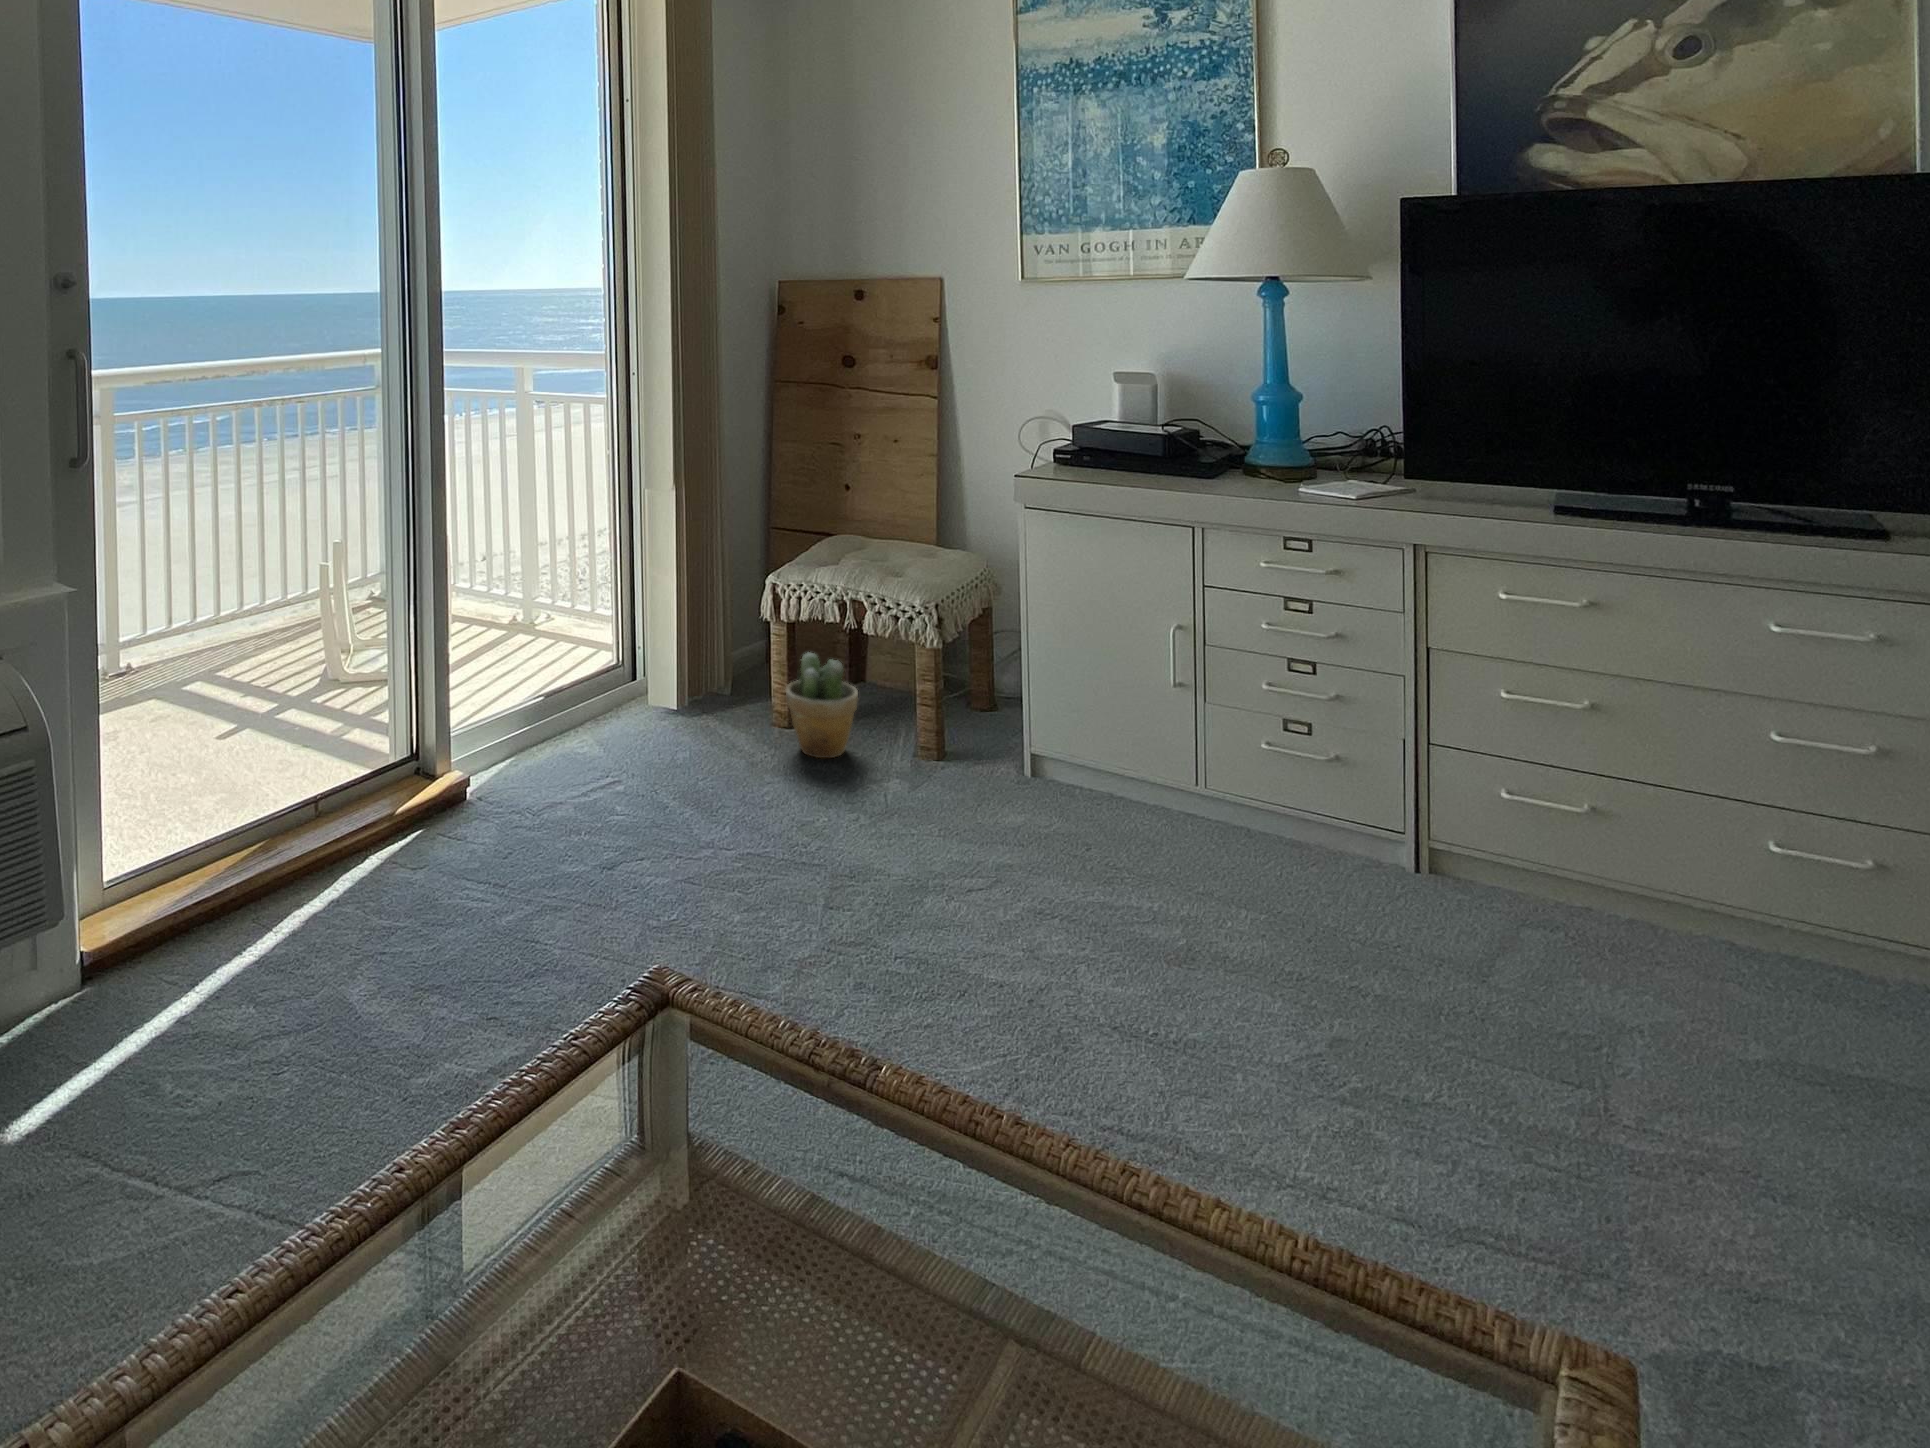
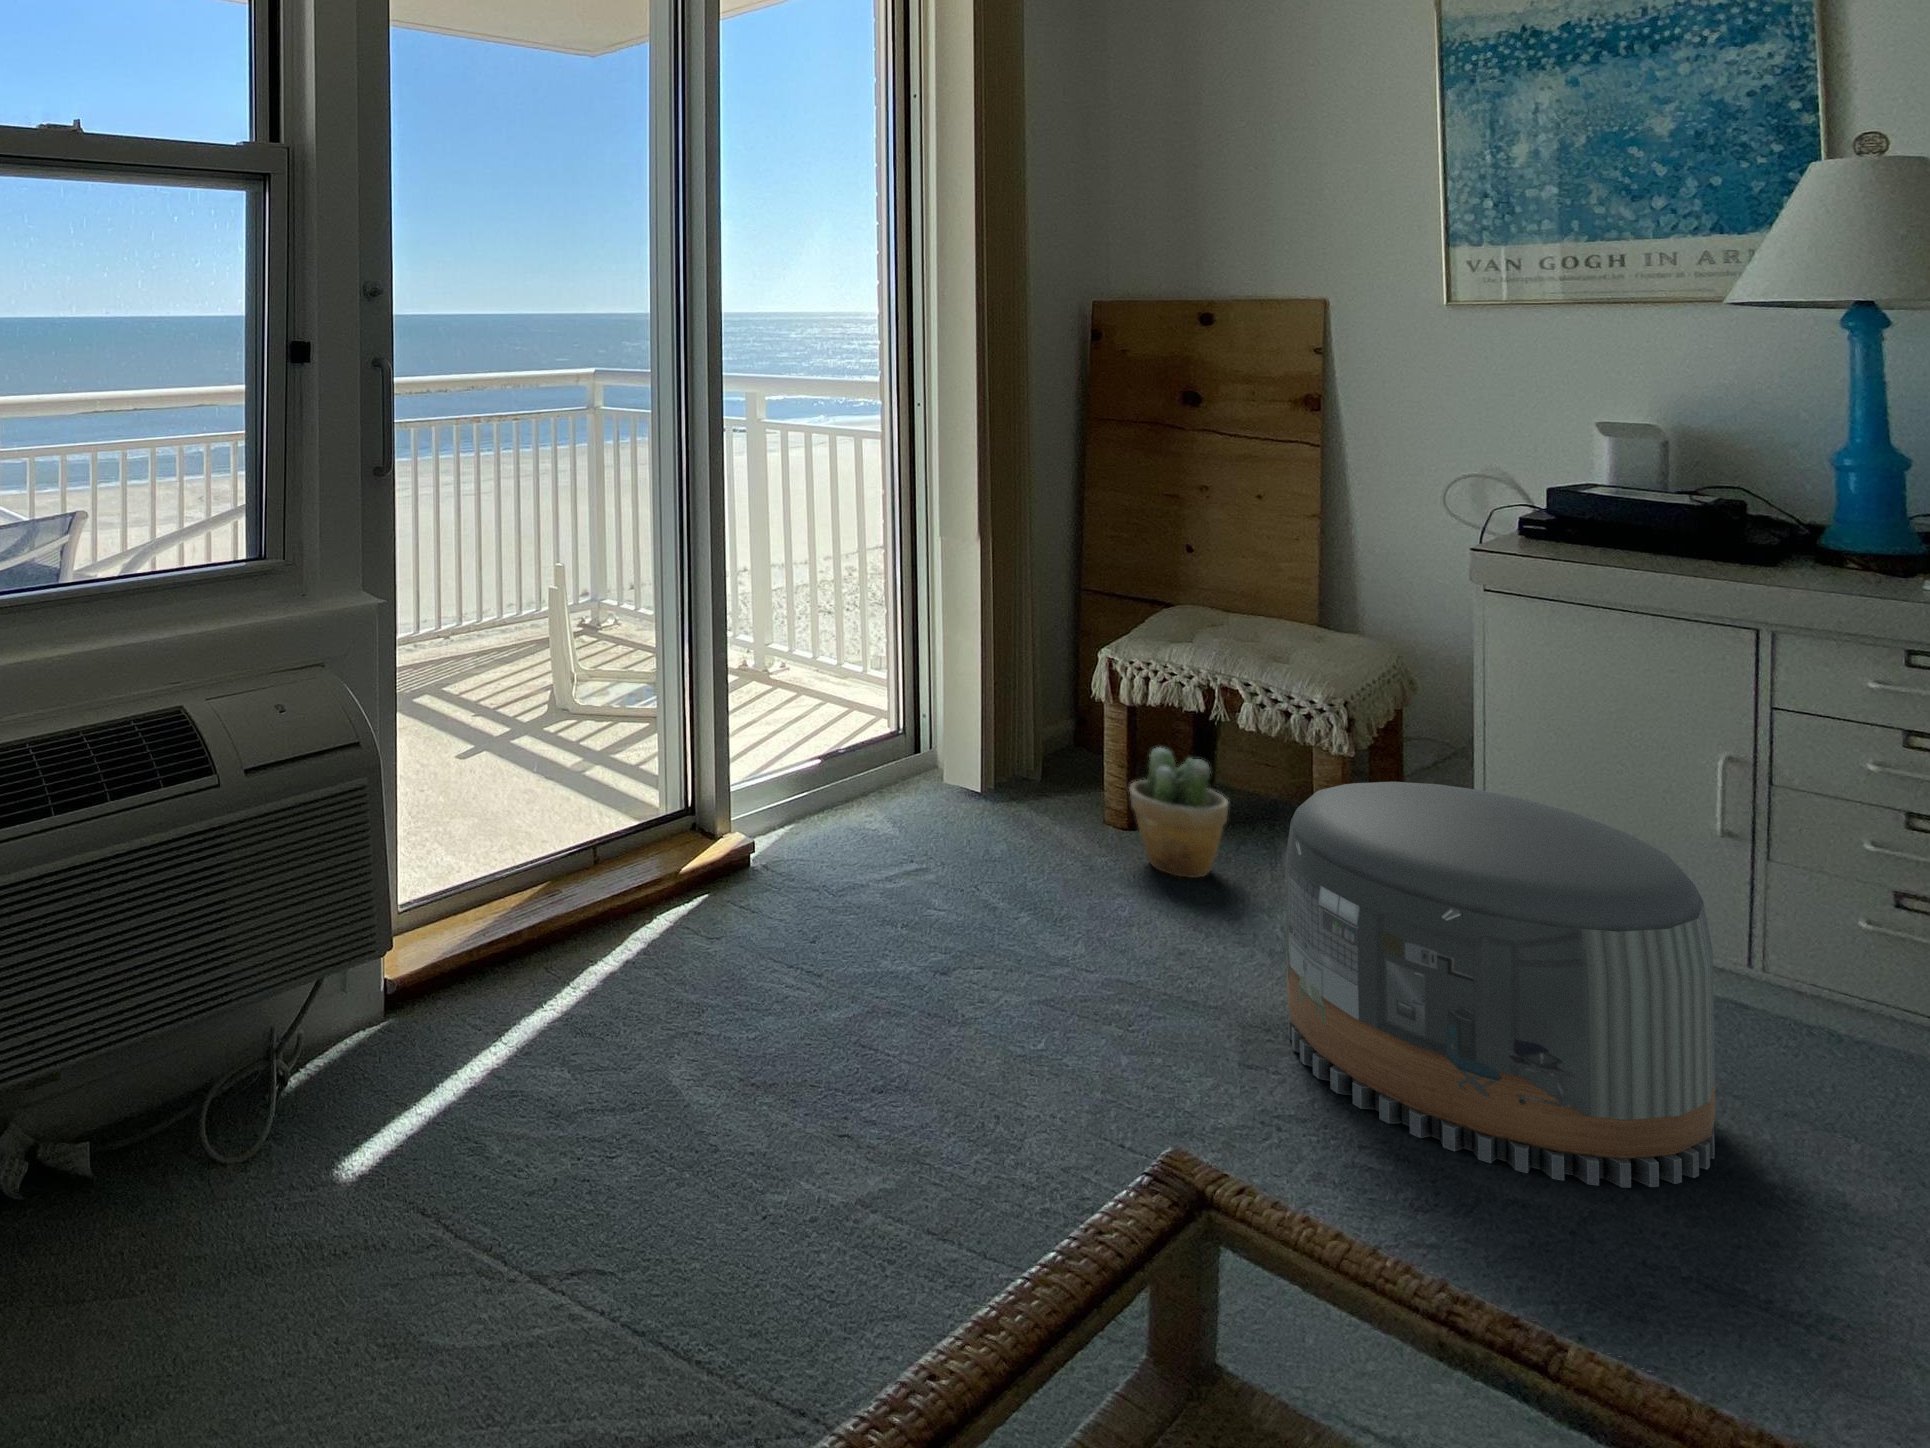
pouf: none [872,671,1153,980] -> present [1285,782,1716,1187]

